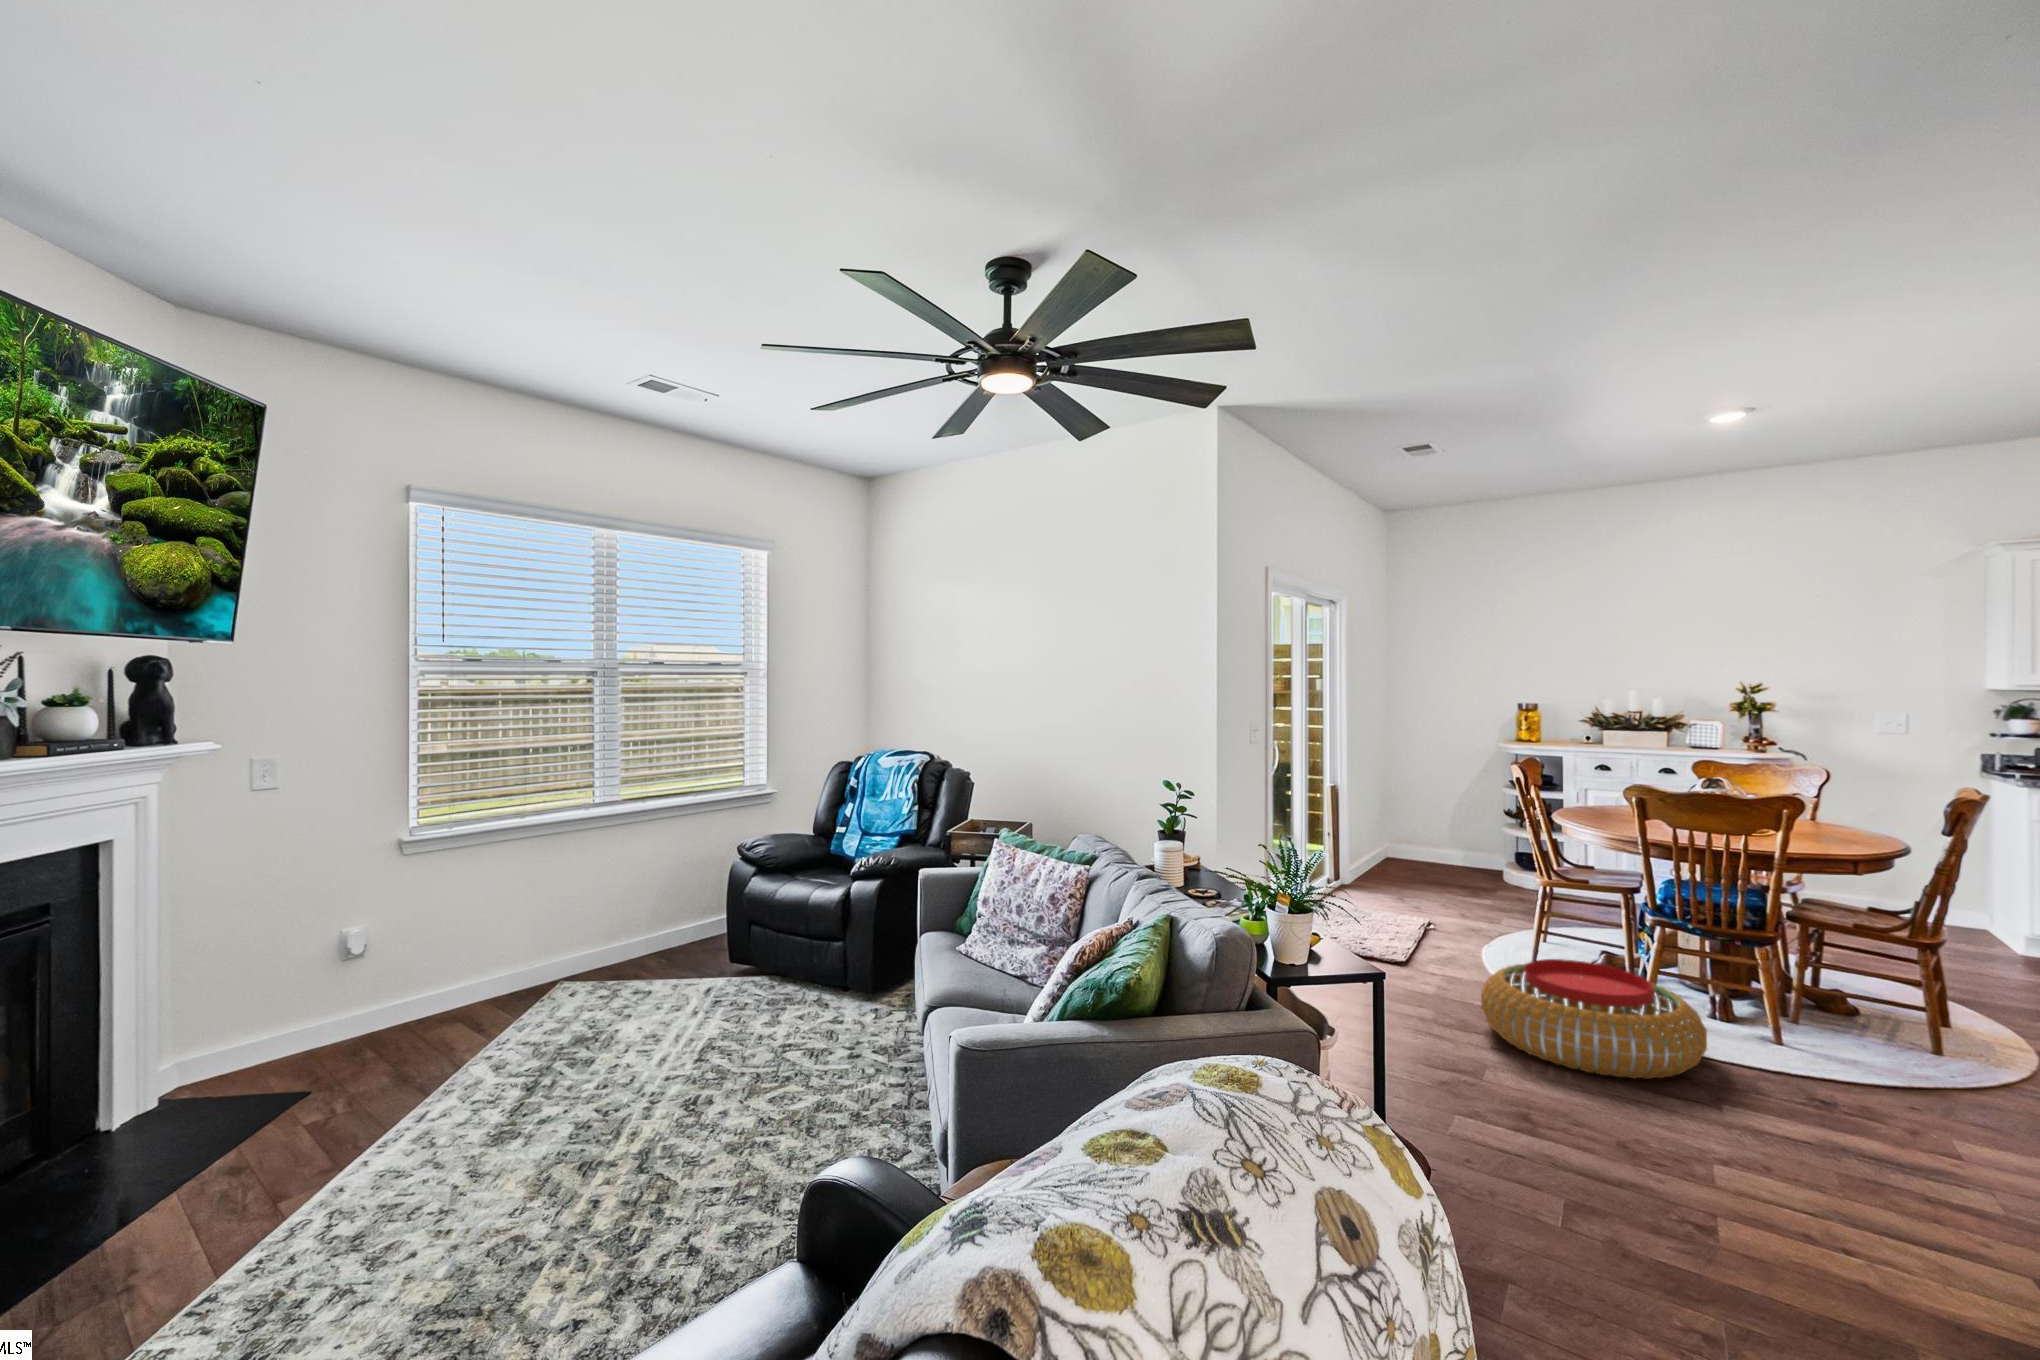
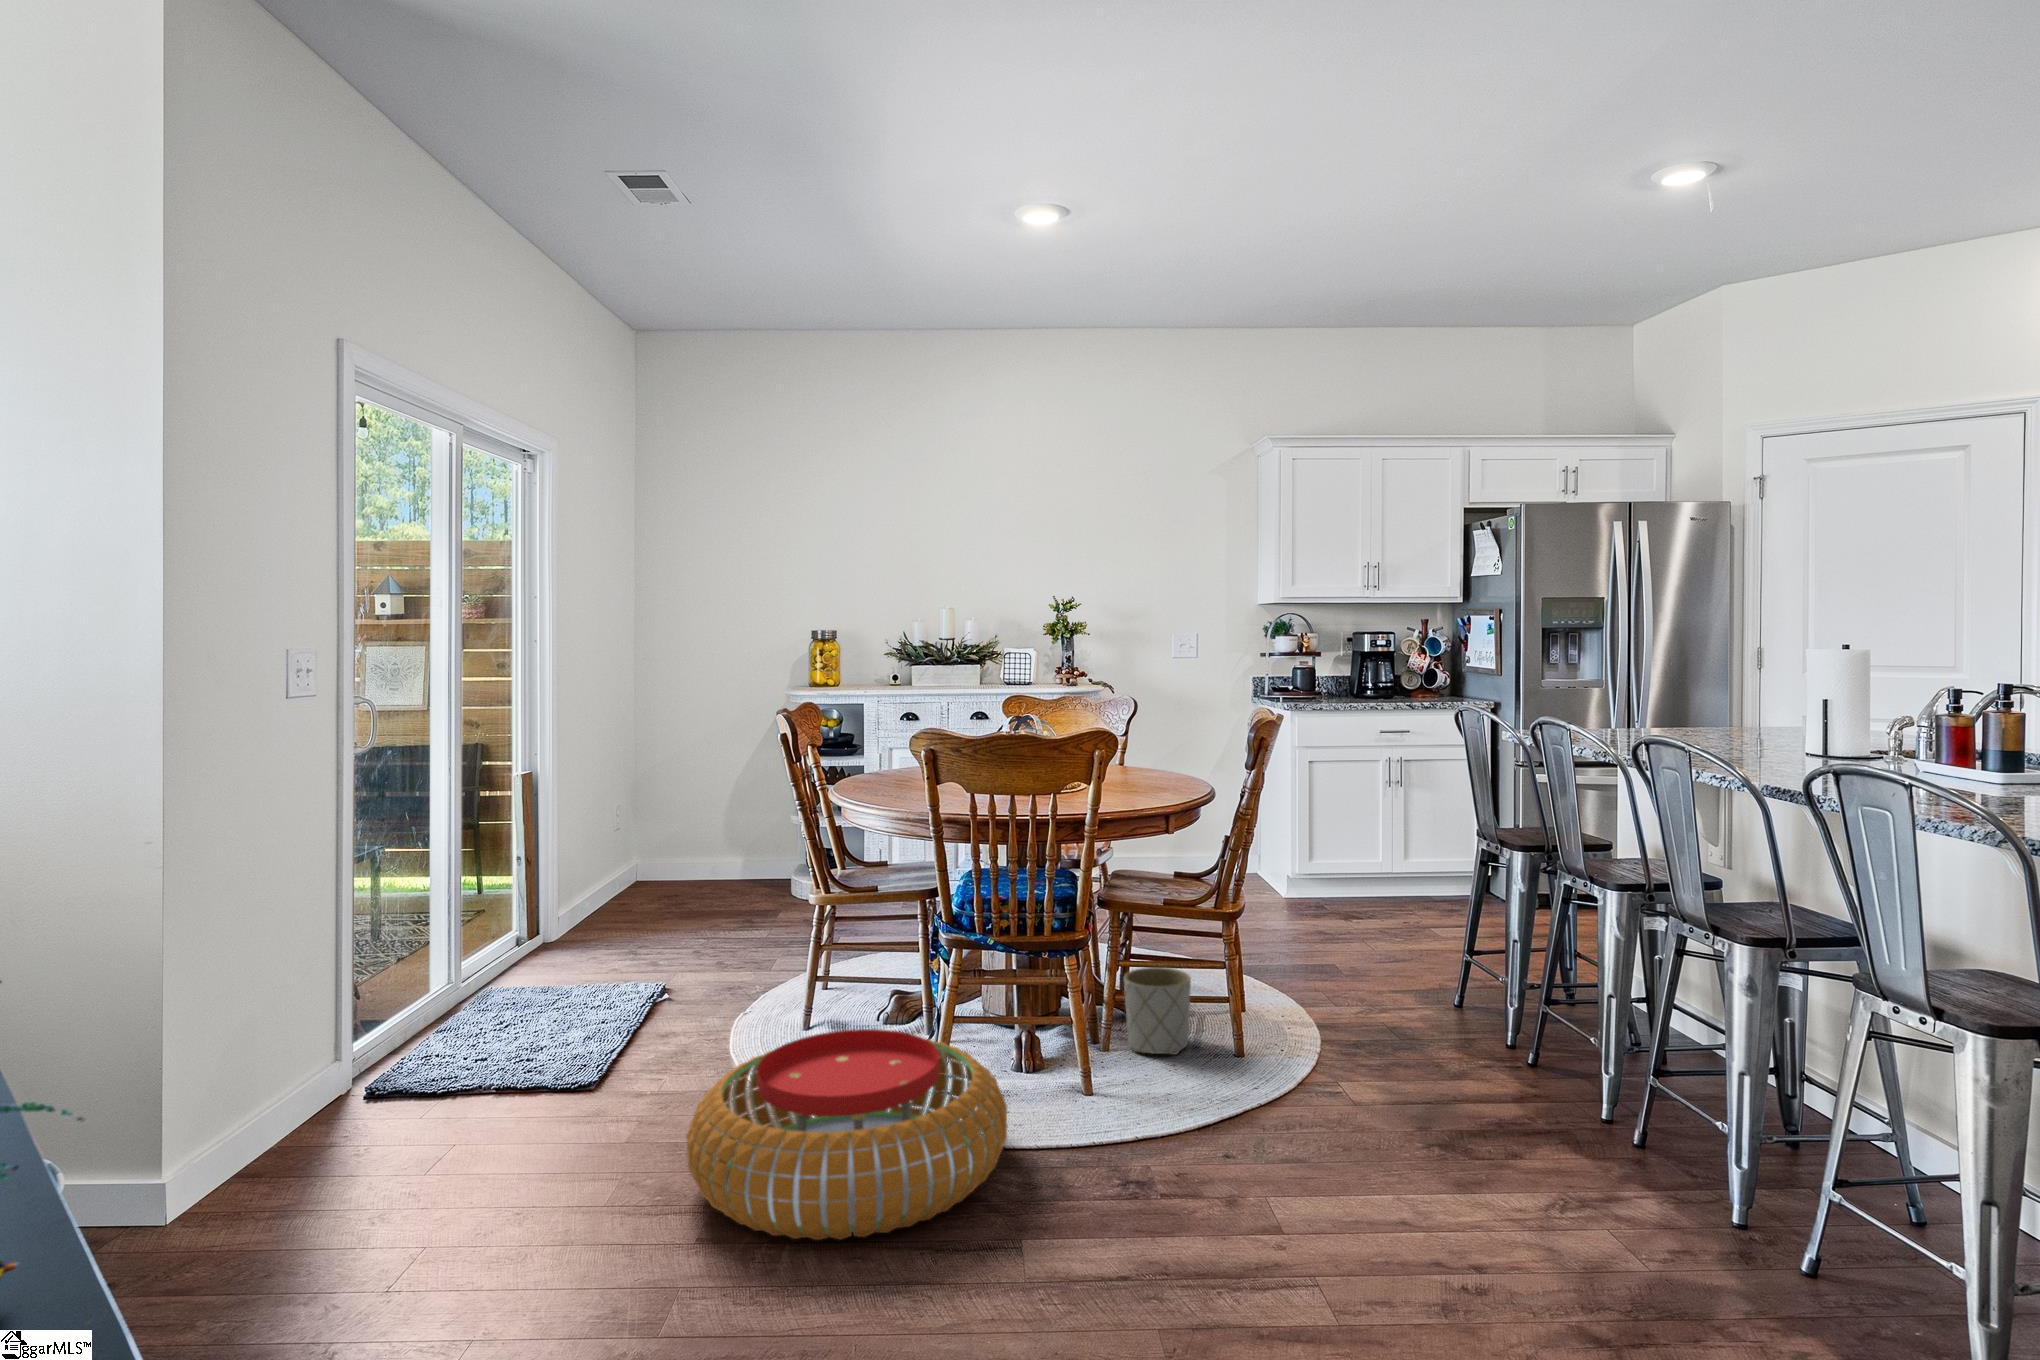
planter: none [1811,973,1880,1042] -> present [1124,967,1191,1055]

